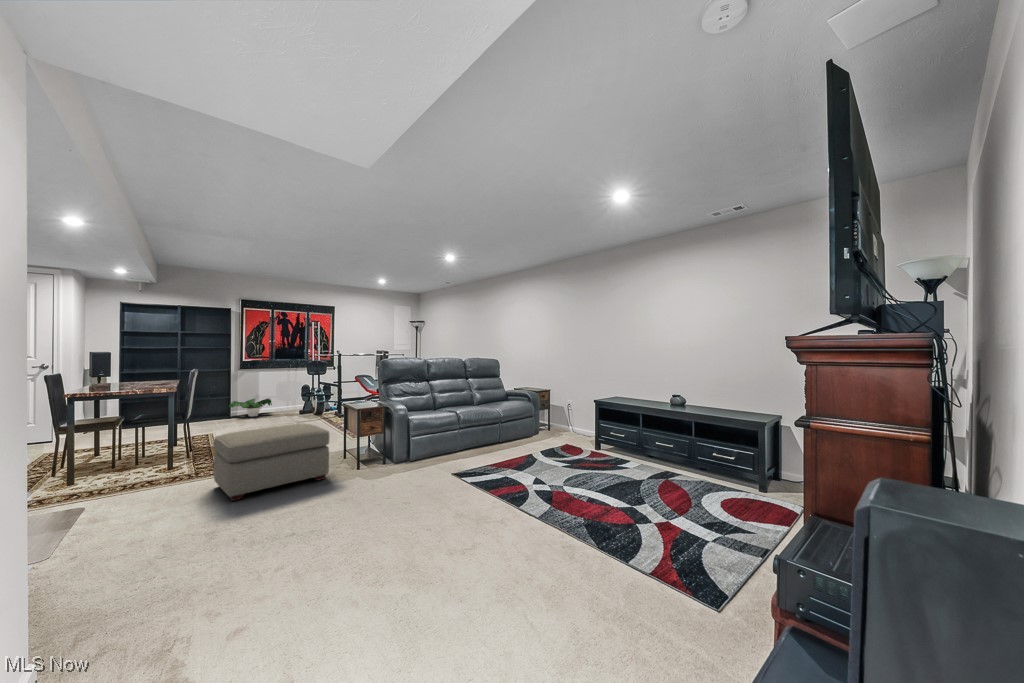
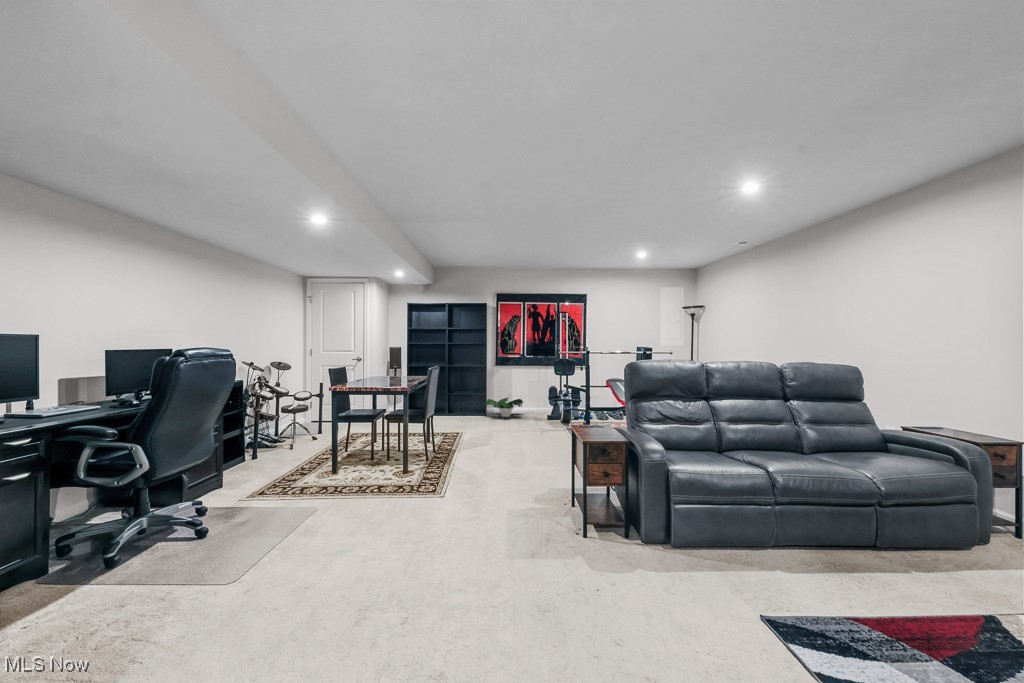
ottoman: present [214,424,329,501] -> none [389,452,531,562]

